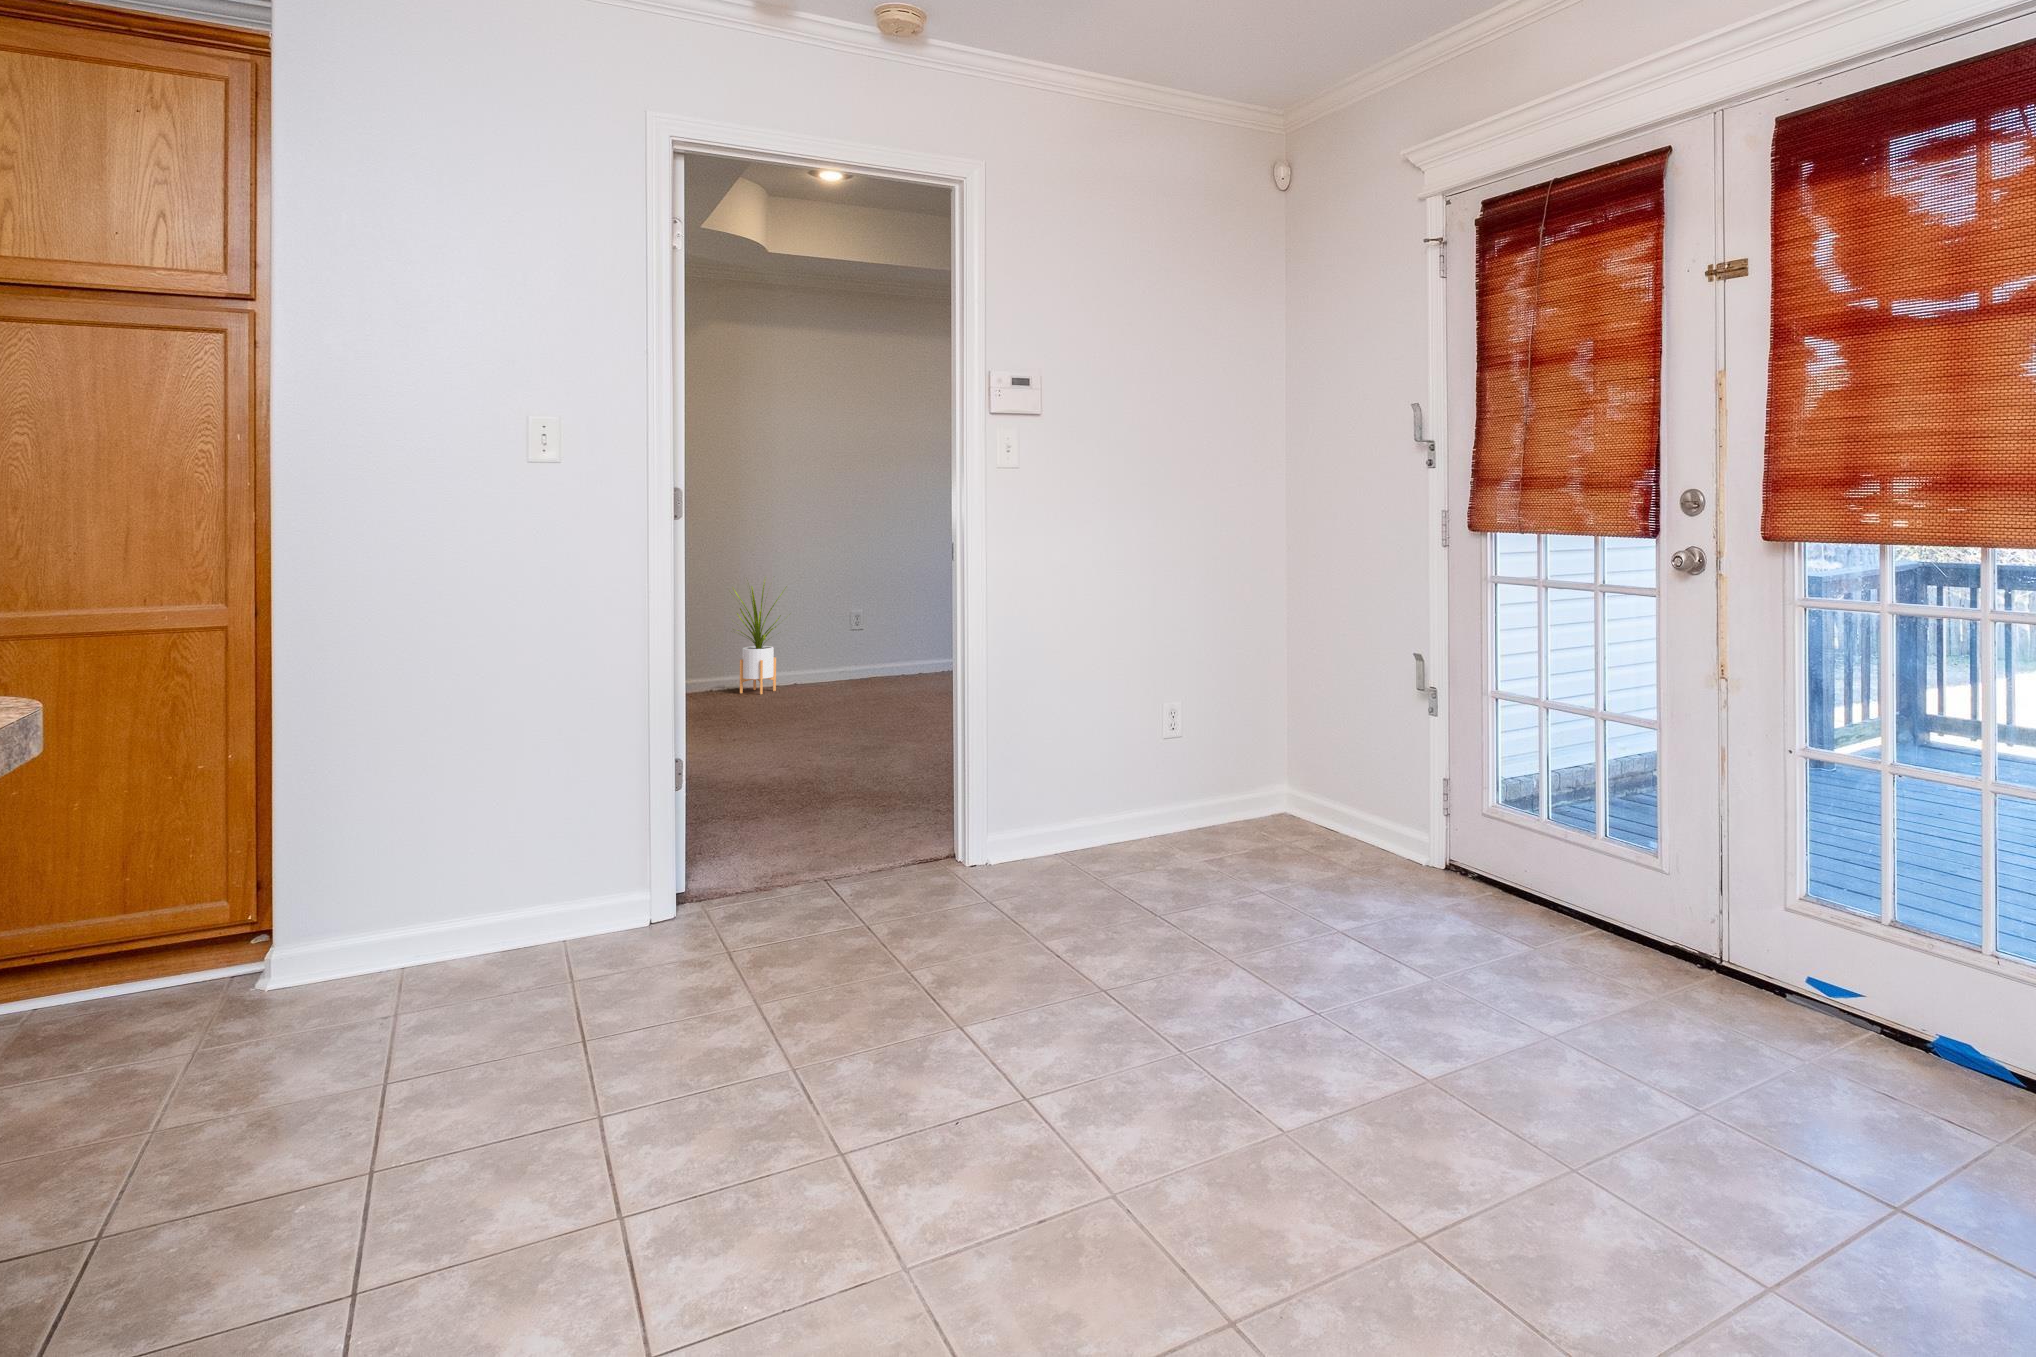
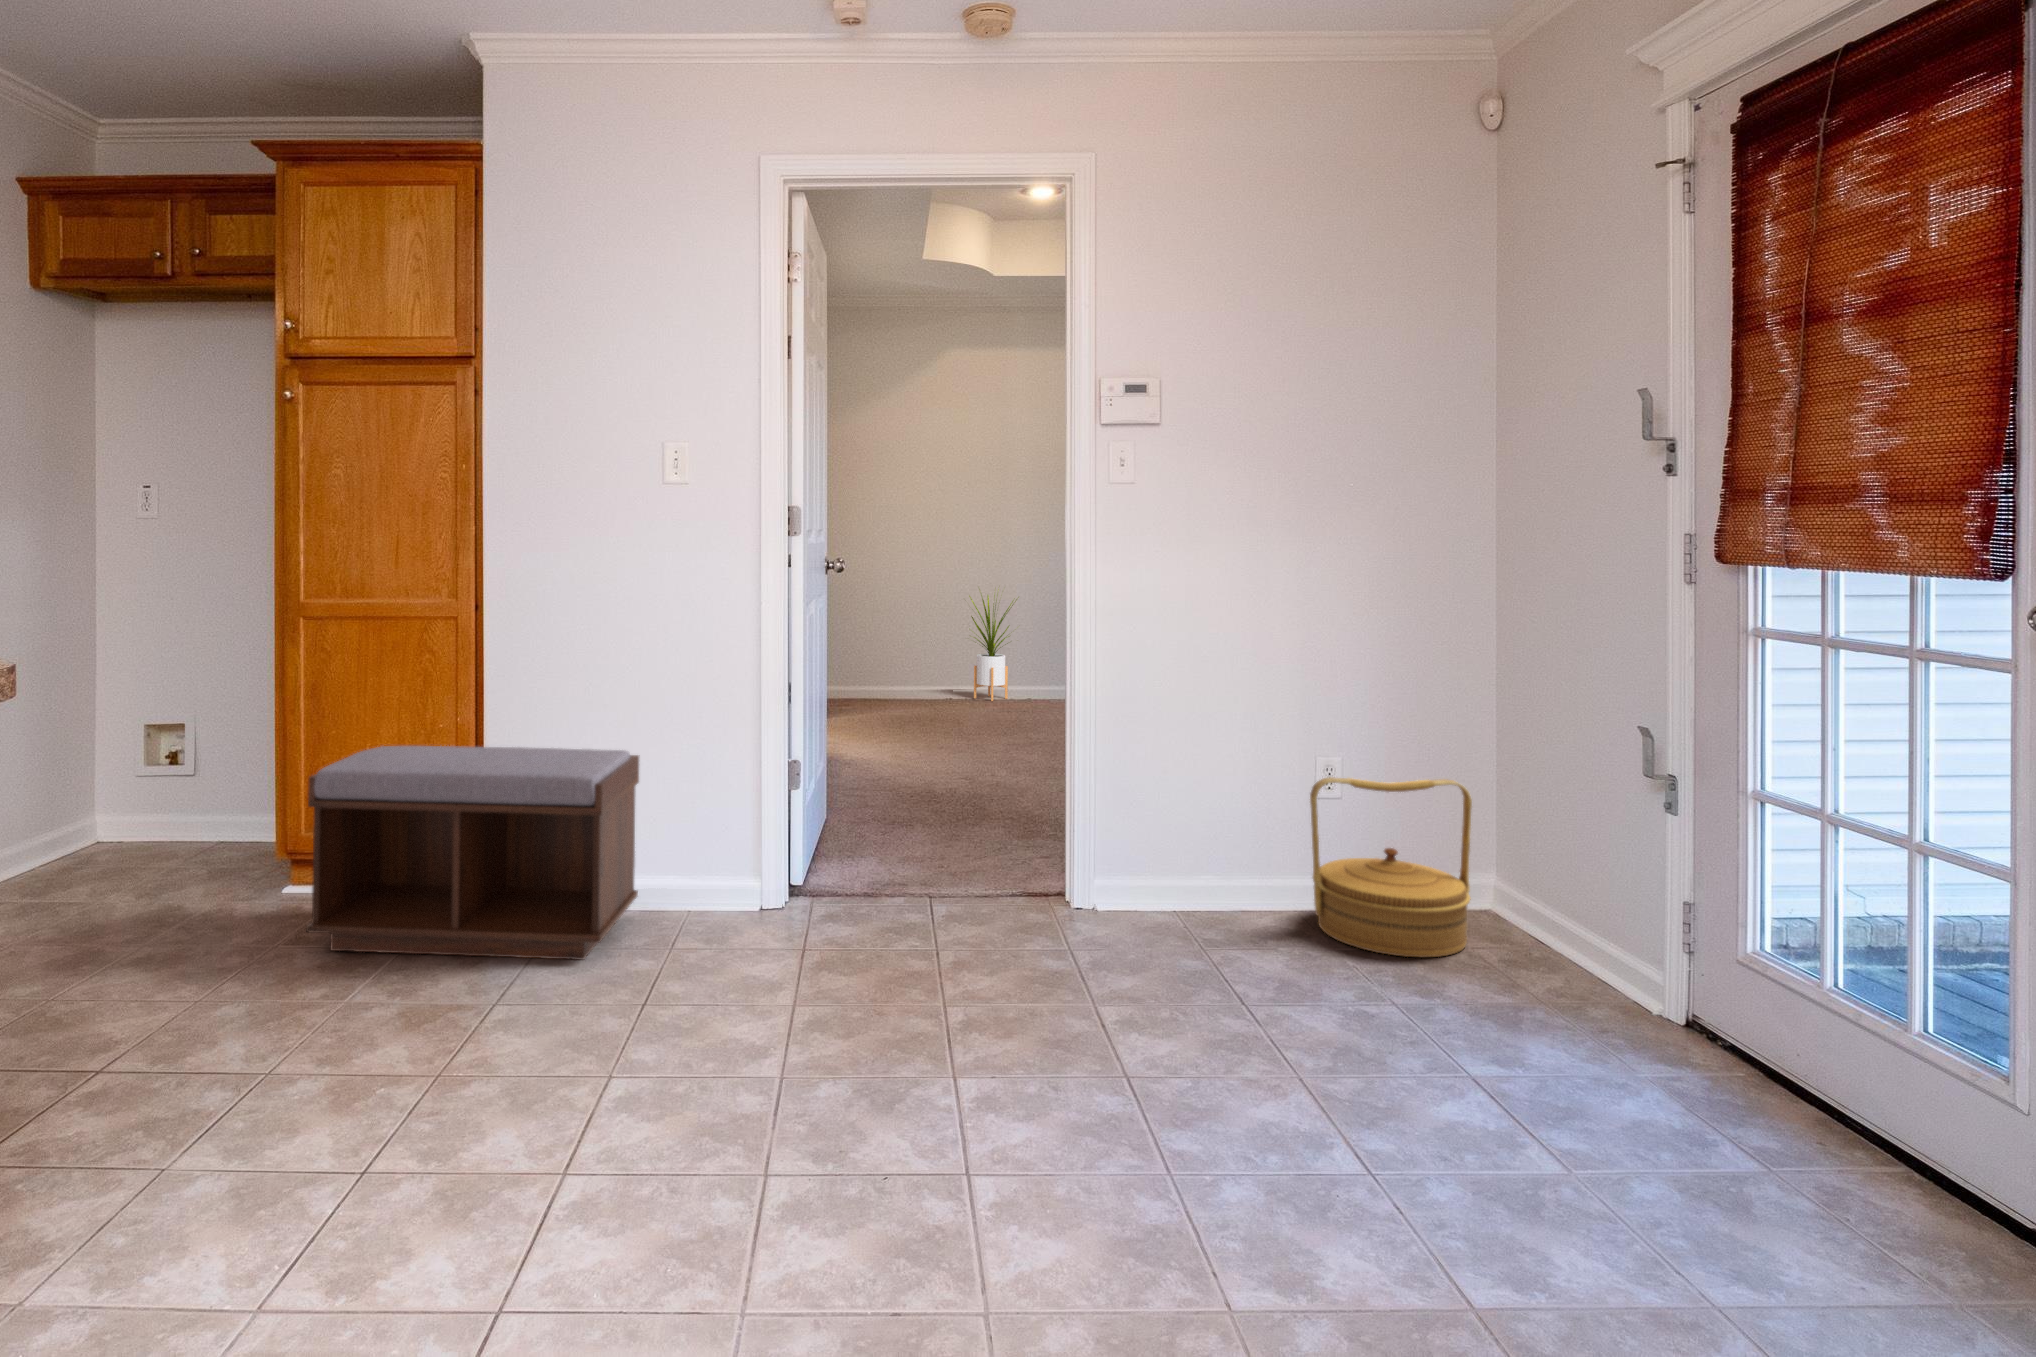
woven basket: none [1170,712,1287,859] -> present [1310,777,1472,957]
bench: none [34,773,506,1083] -> present [306,746,639,960]

